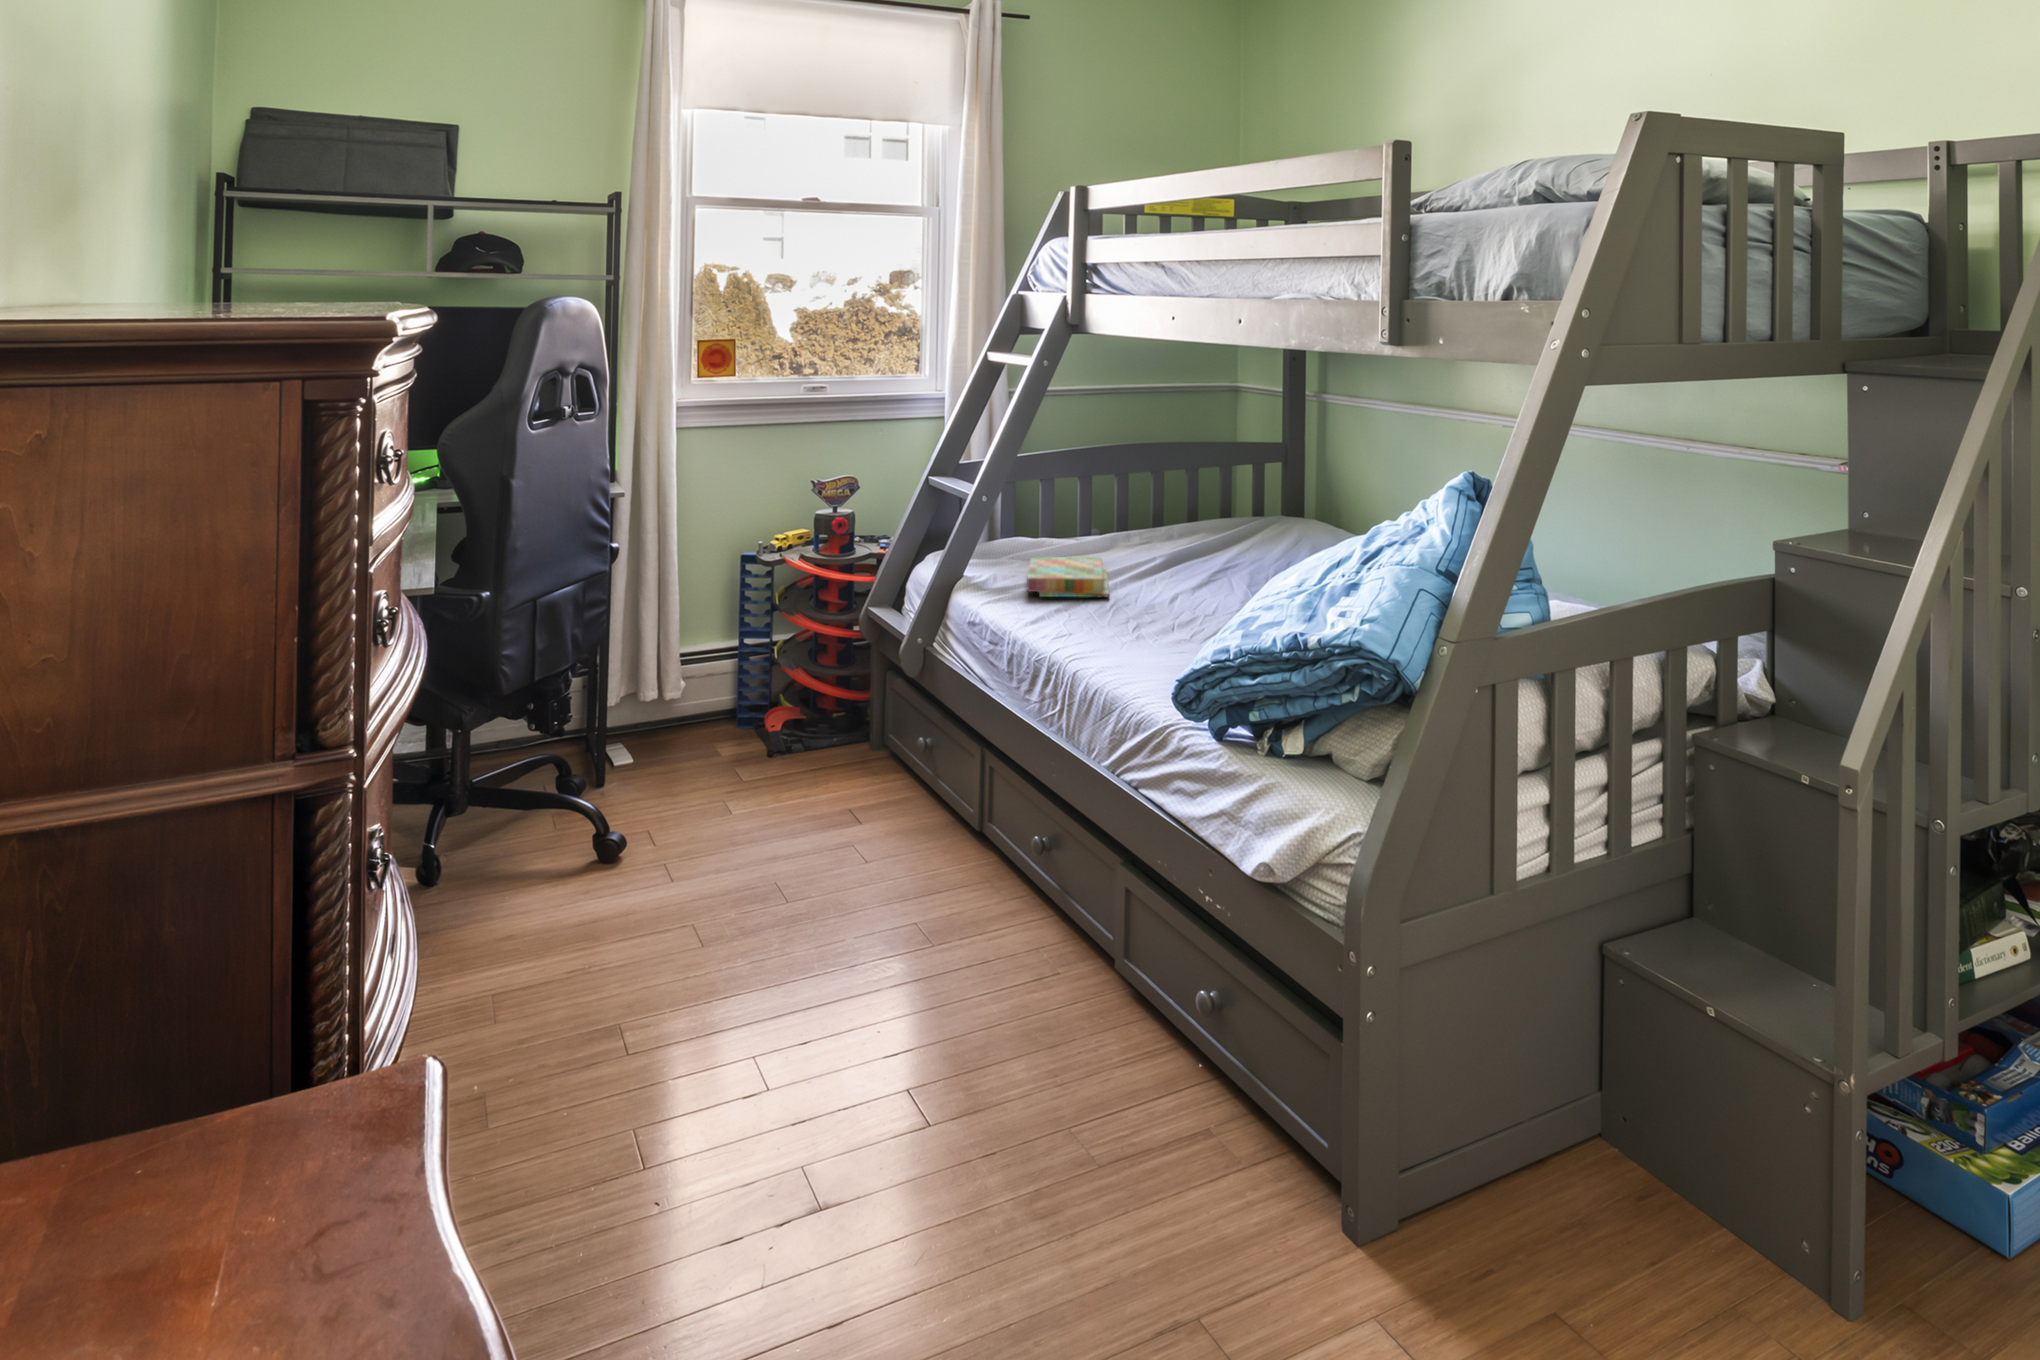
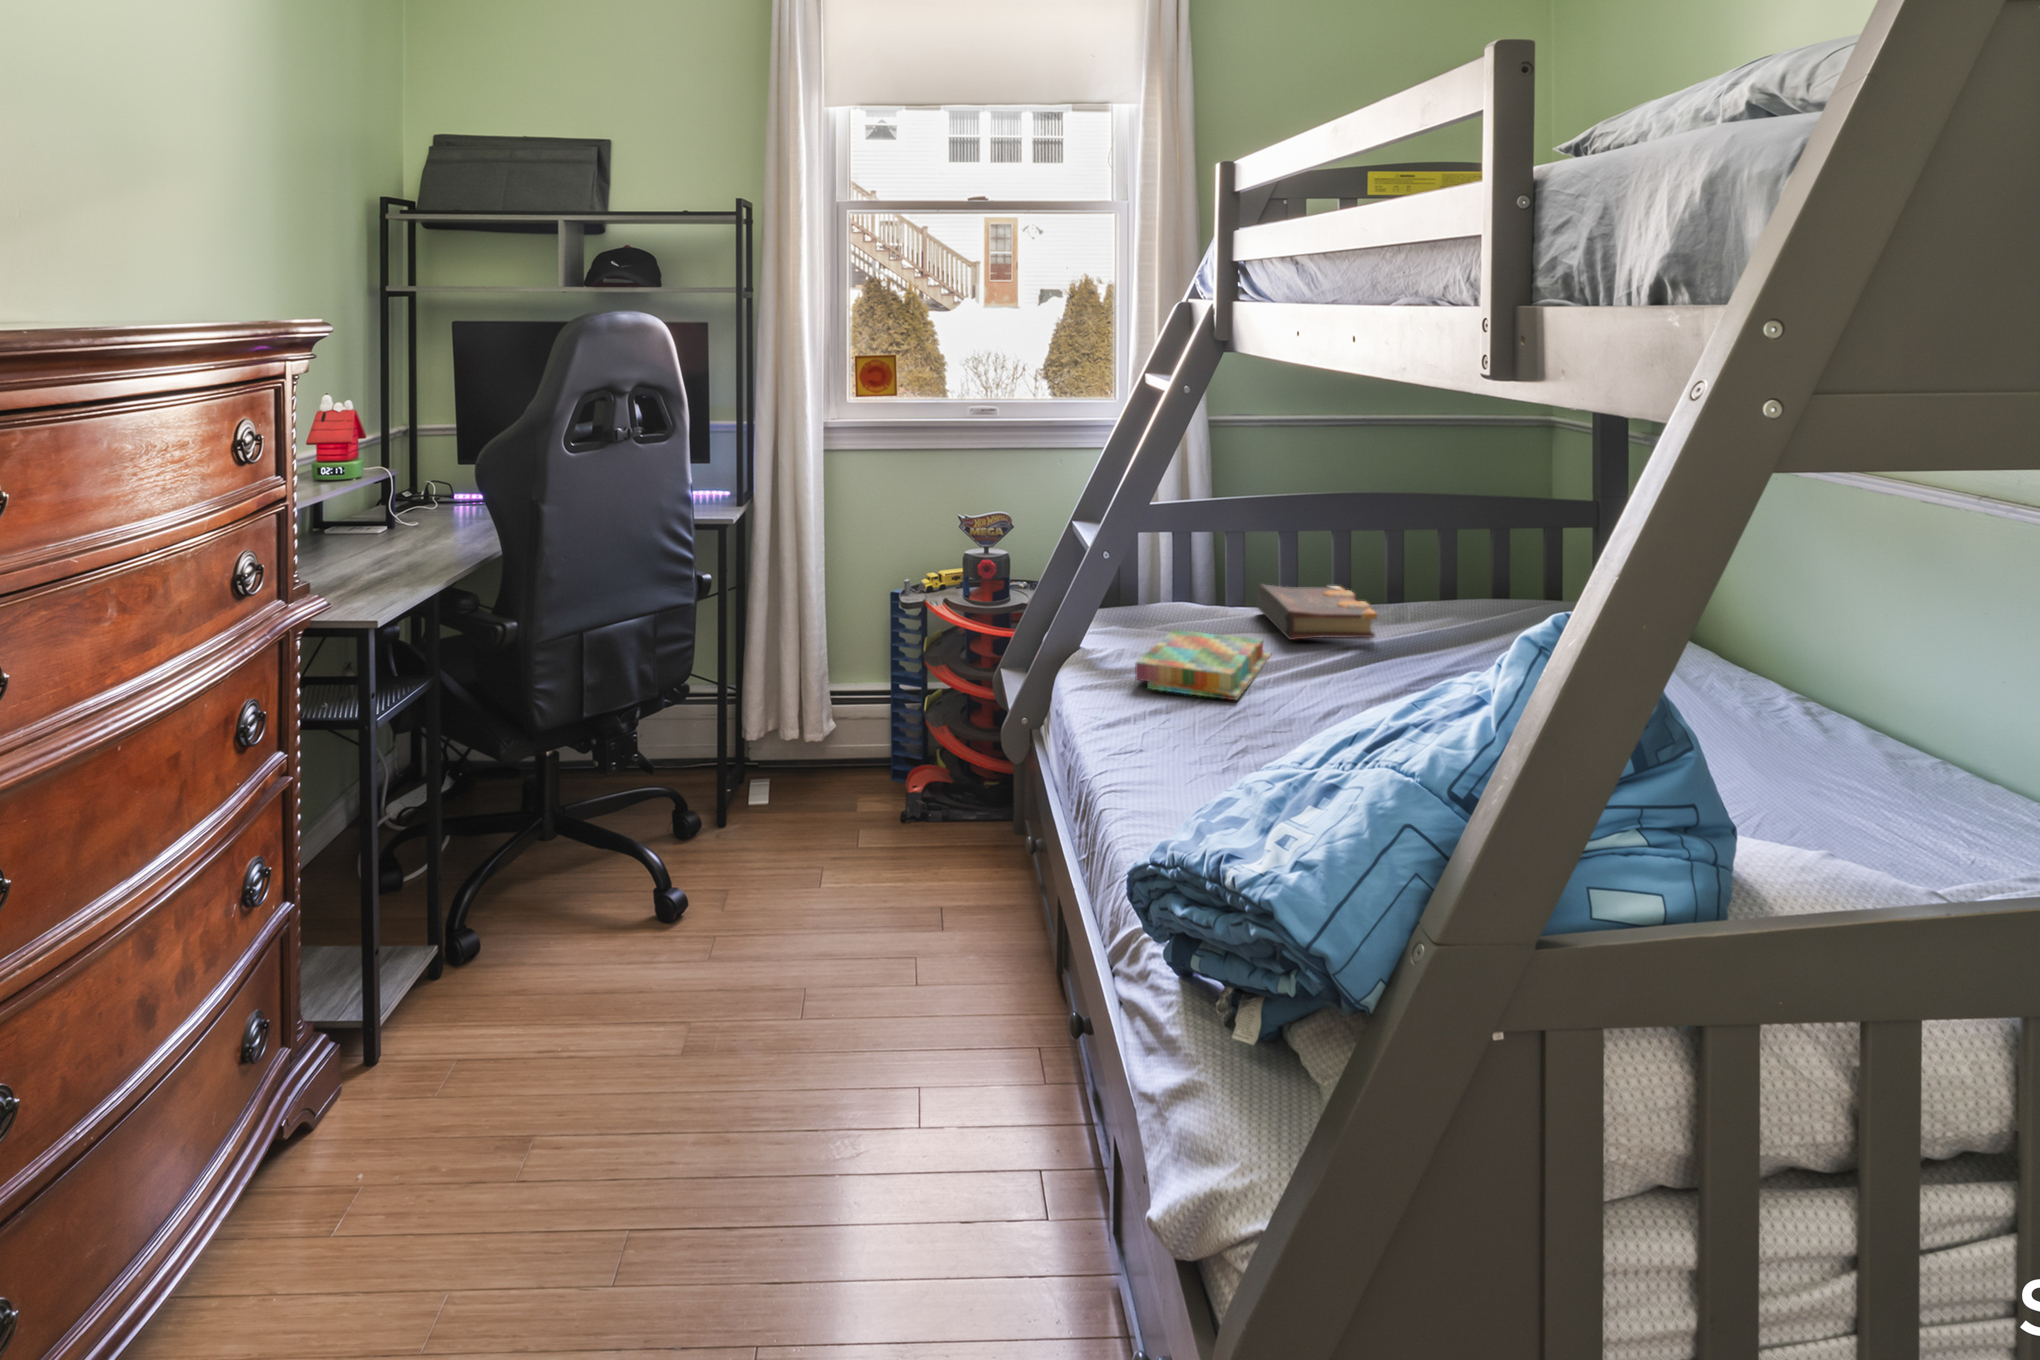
book: none [1072,519,1174,558] -> present [1257,585,1377,640]

